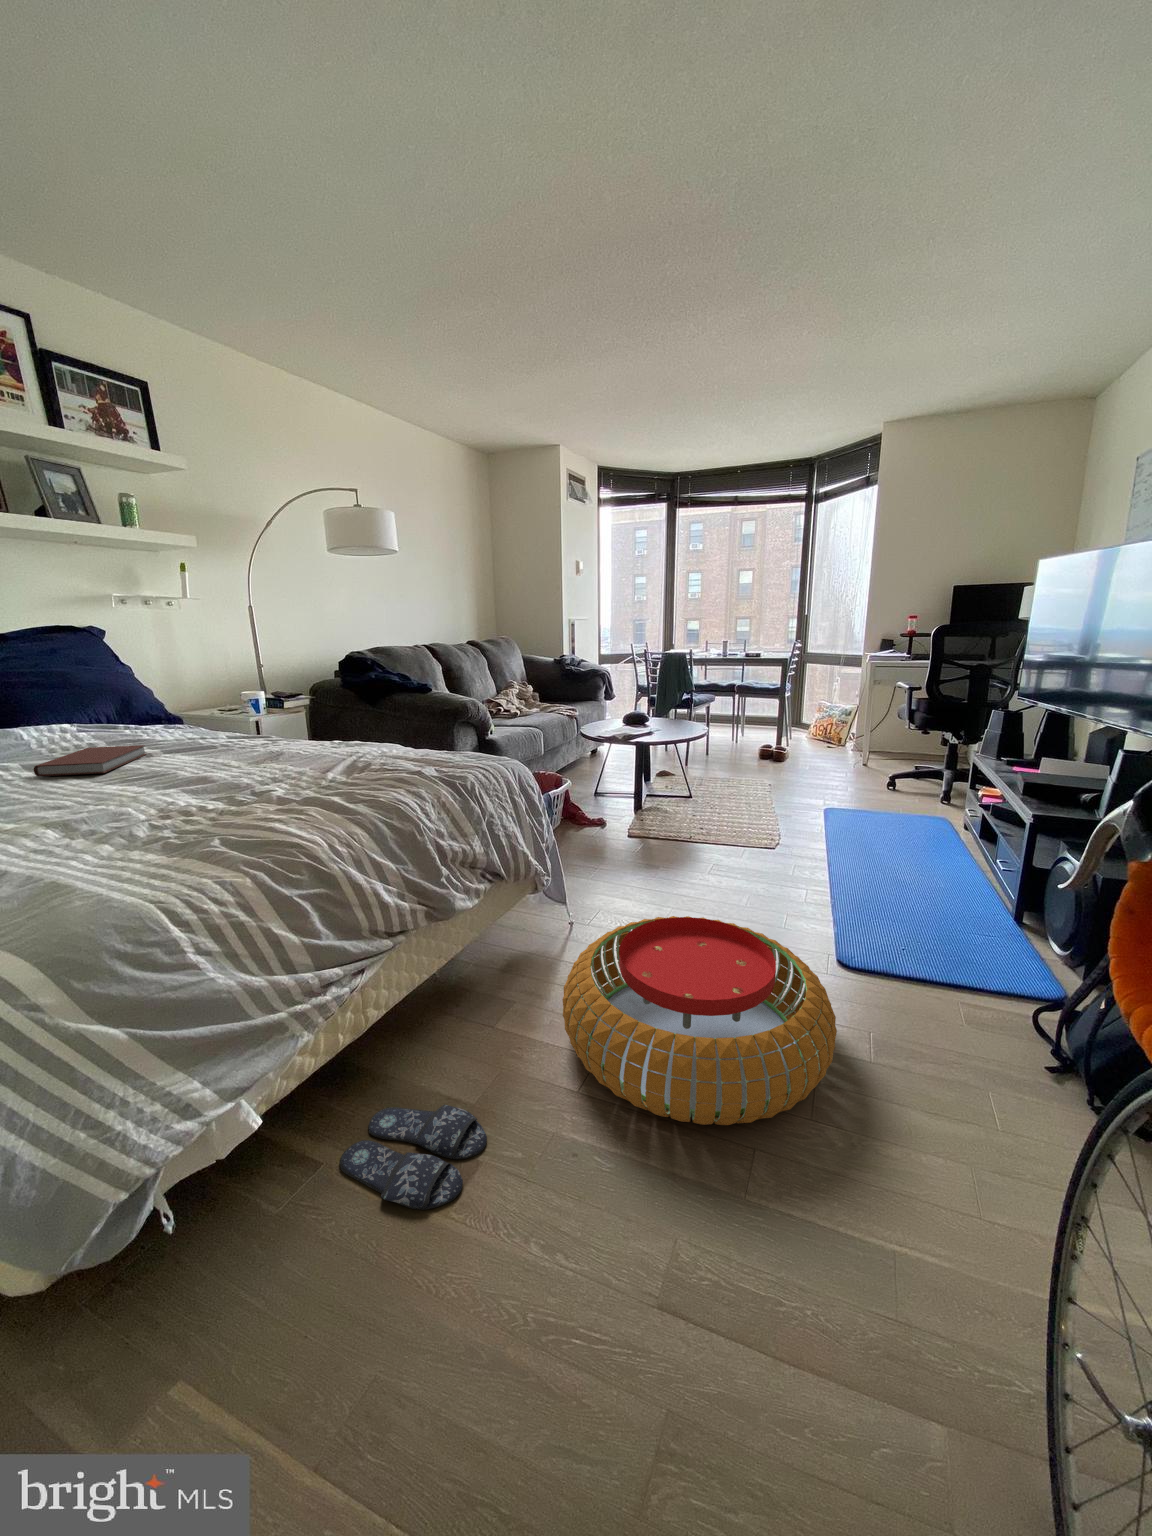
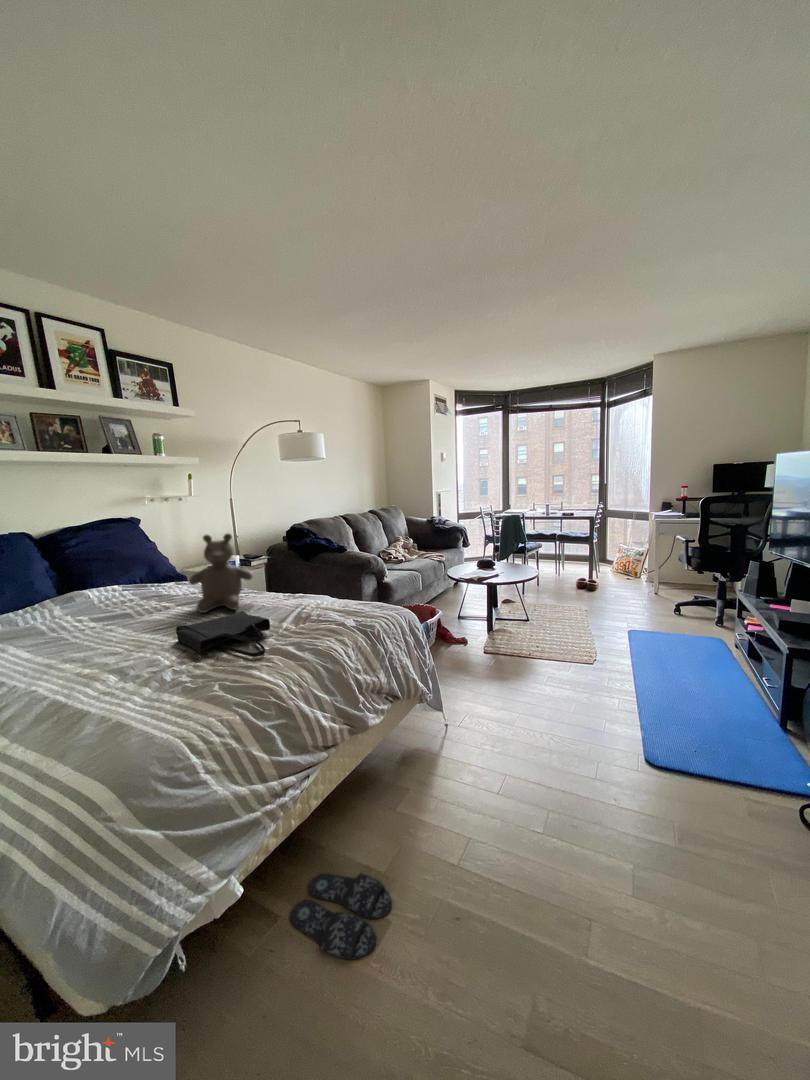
teddy bear: none [184,641,285,758] -> present [189,534,252,613]
book: present [34,745,146,776] -> none [97,603,164,629]
tote bag: none [159,753,309,808] -> present [176,611,270,657]
pouf: present [562,916,837,1125] -> none [443,727,649,902]

